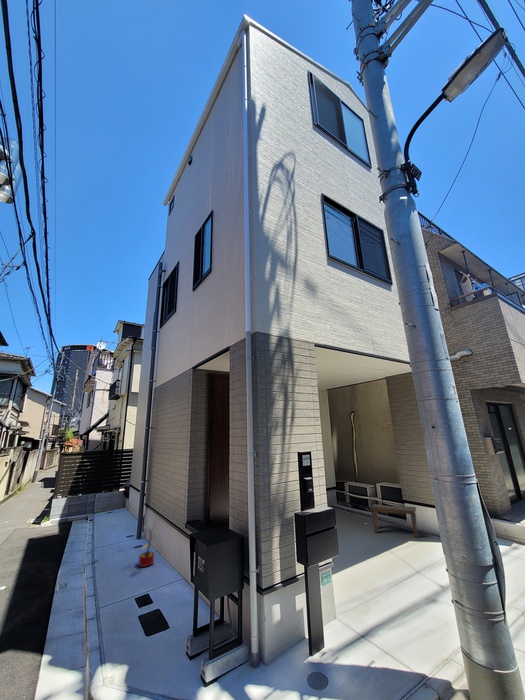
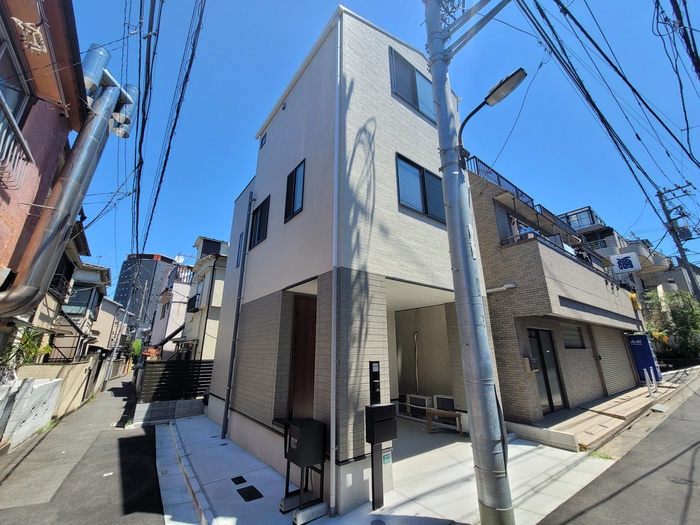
decorative plant: present [139,530,154,567] -> none [228,421,245,458]

